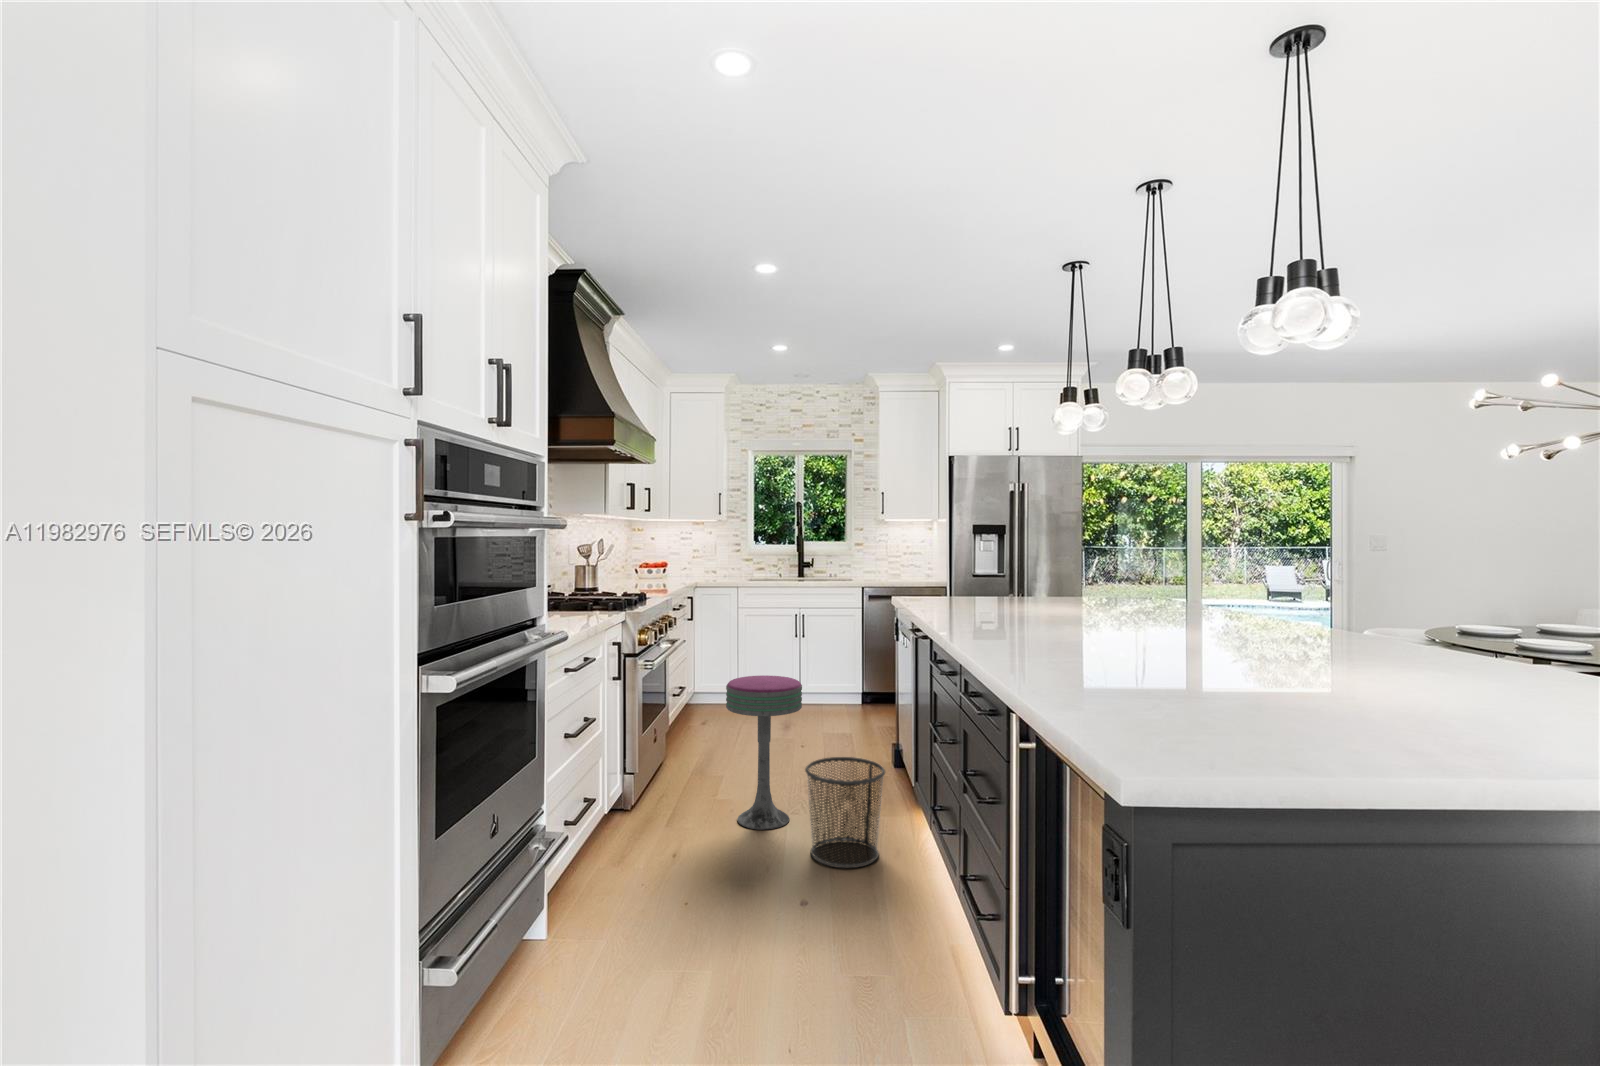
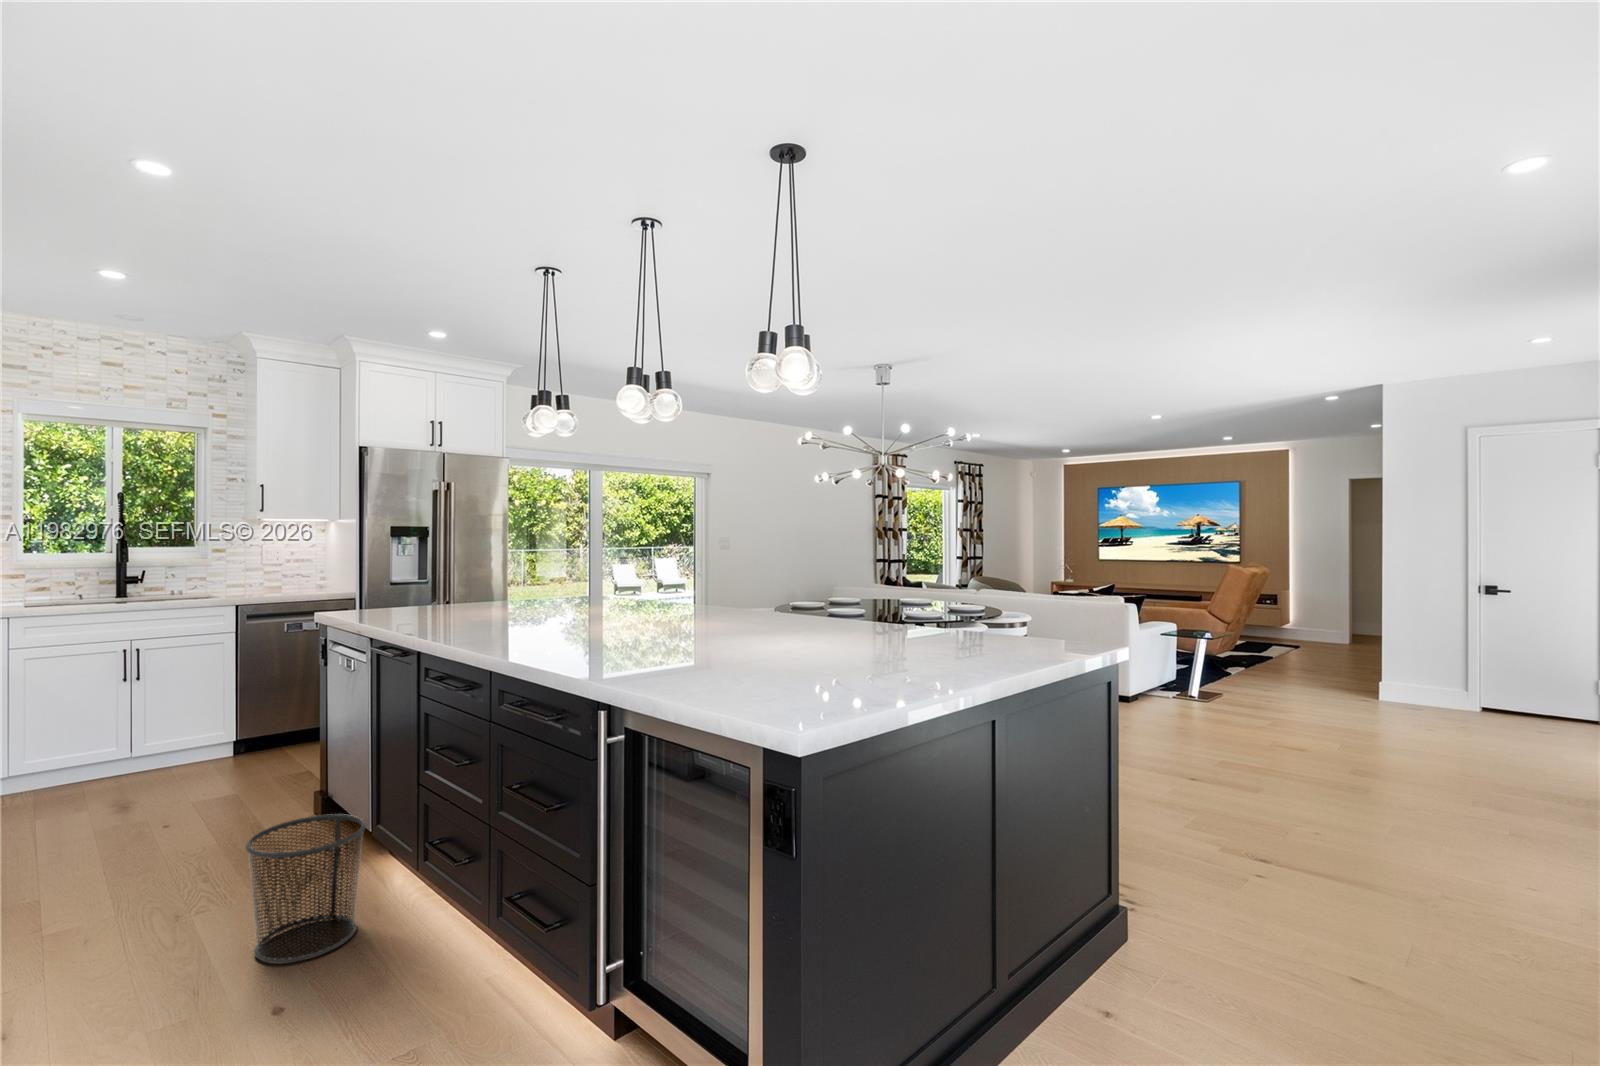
bar stool: present [726,675,802,830] -> none [76,734,218,962]

